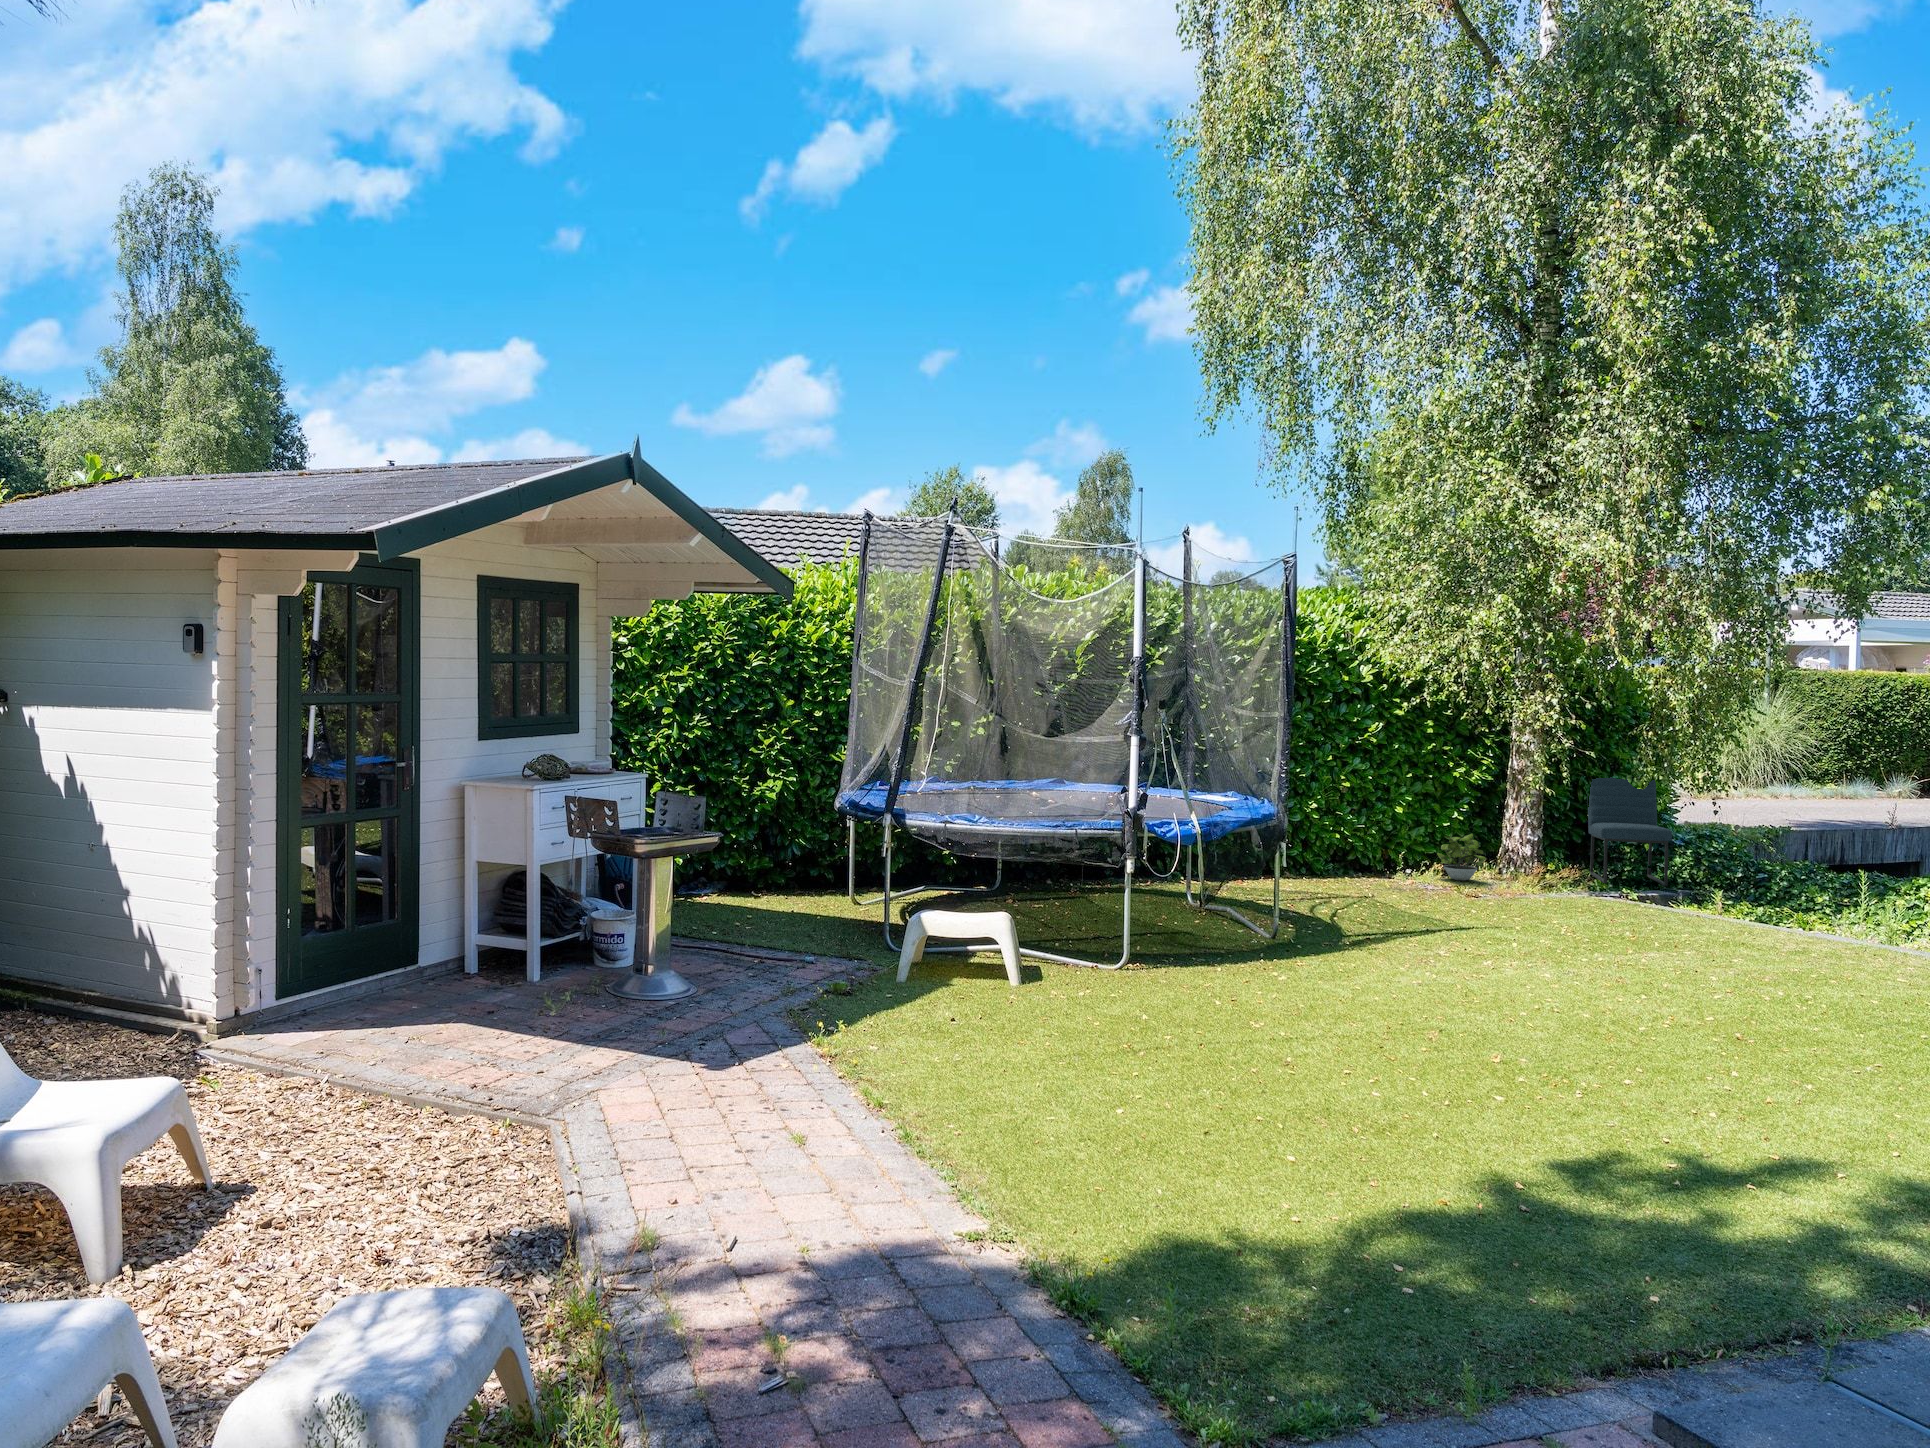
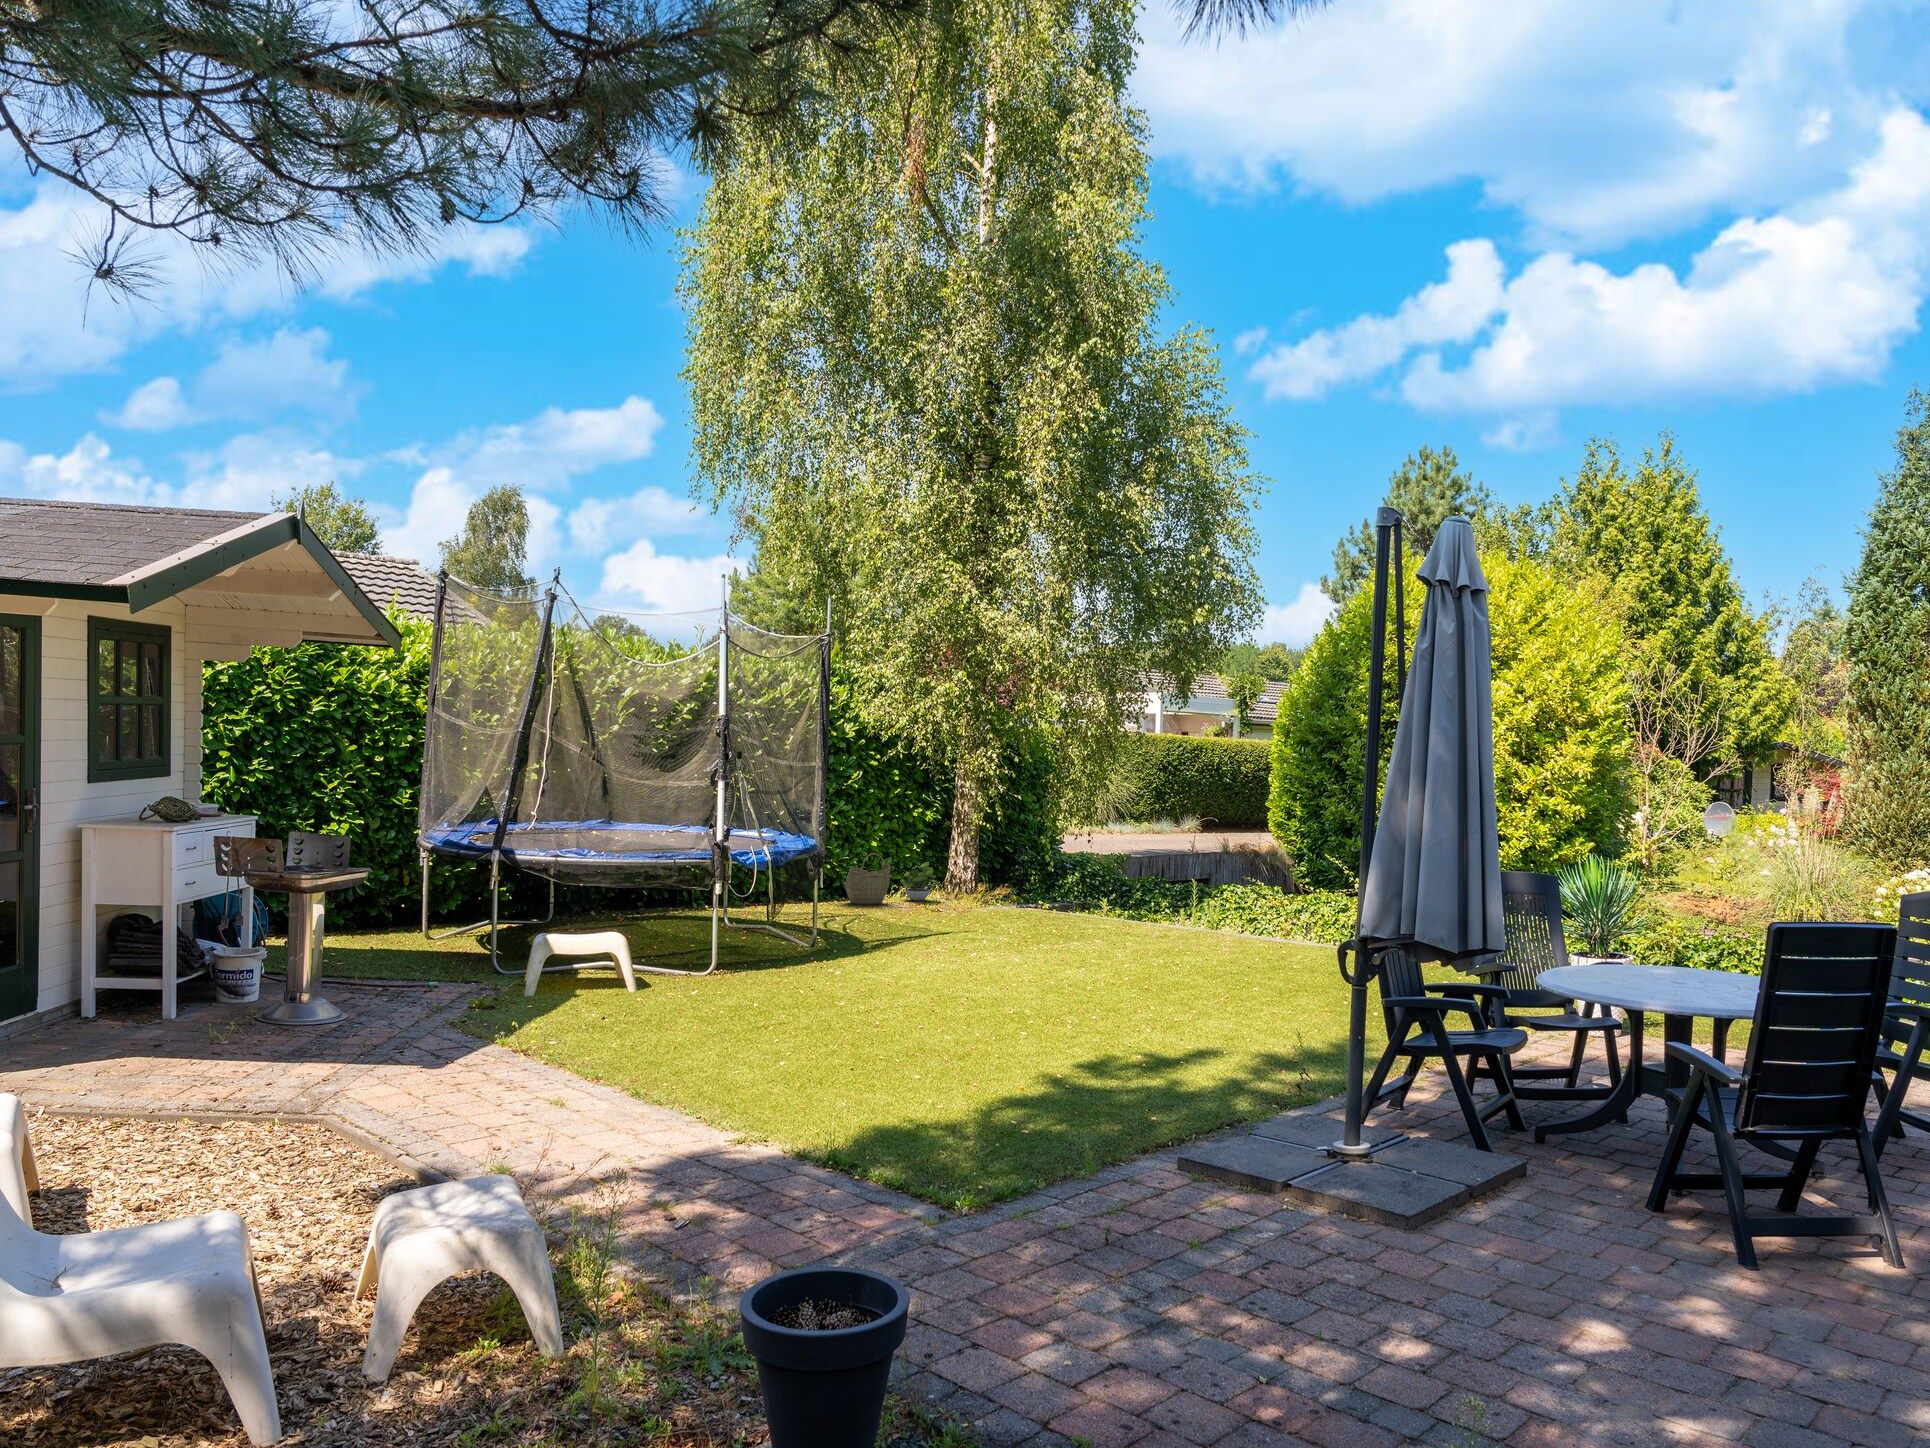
chair: present [1588,777,1672,886] -> none [1007,806,1066,898]
woven basket: none [1362,818,1421,883] -> present [845,853,890,905]

